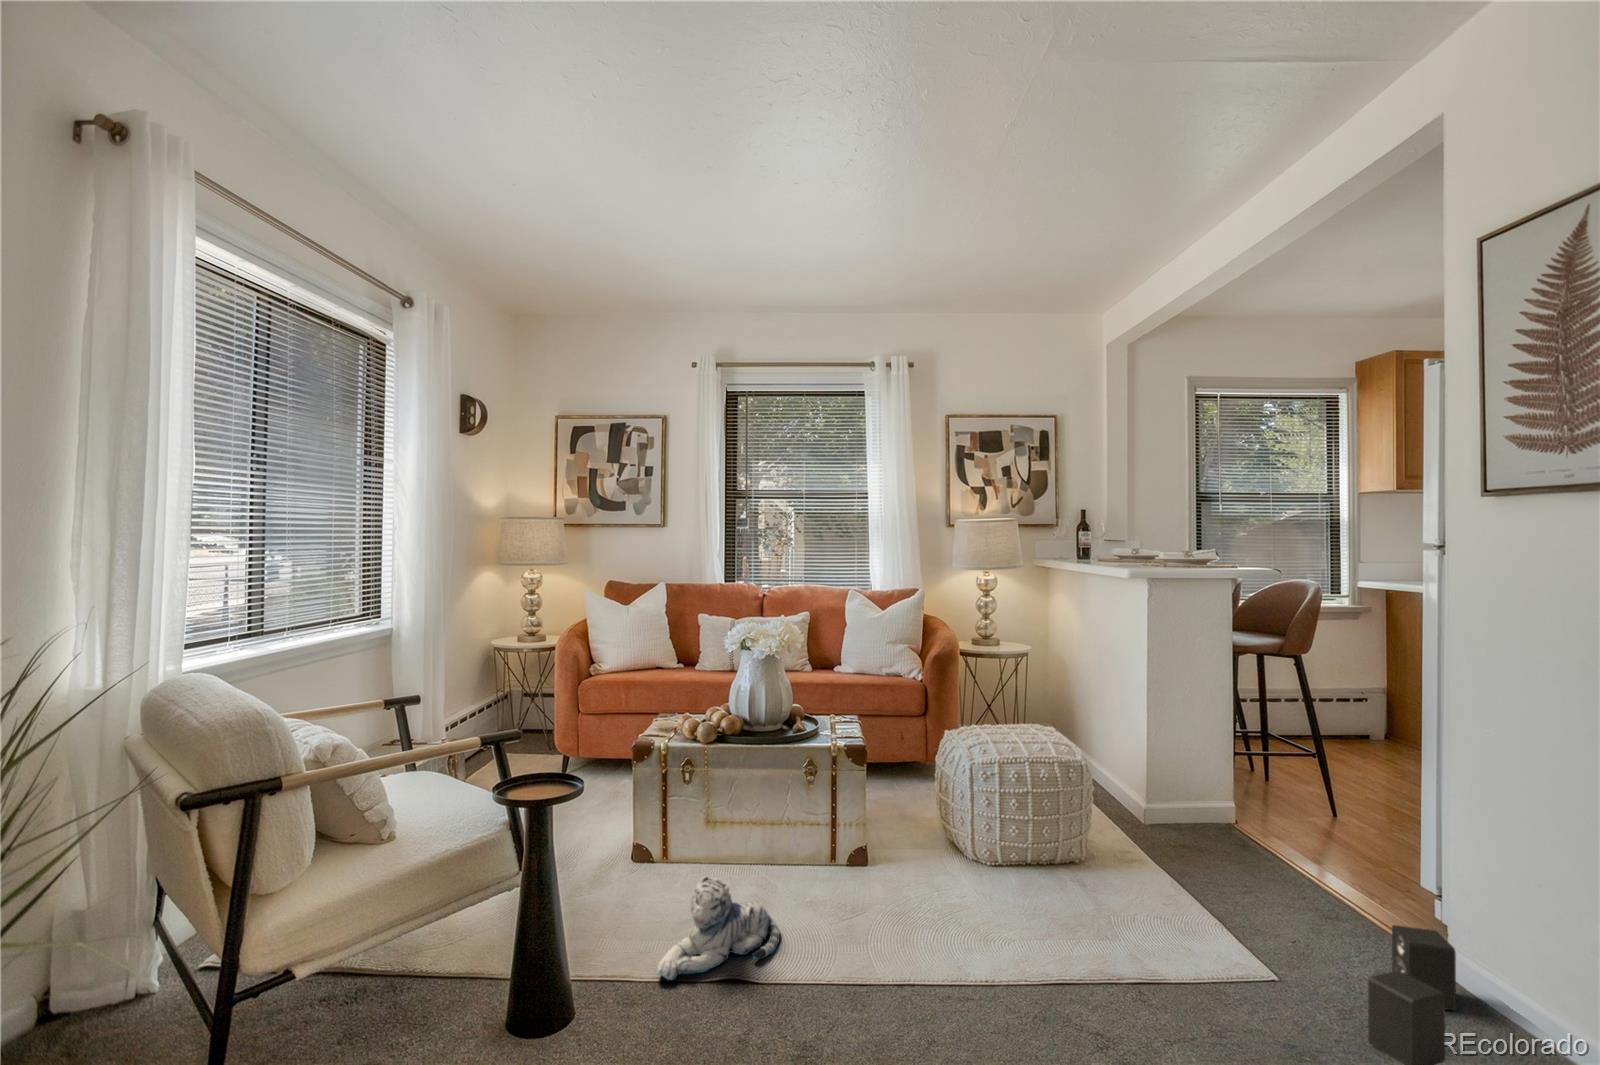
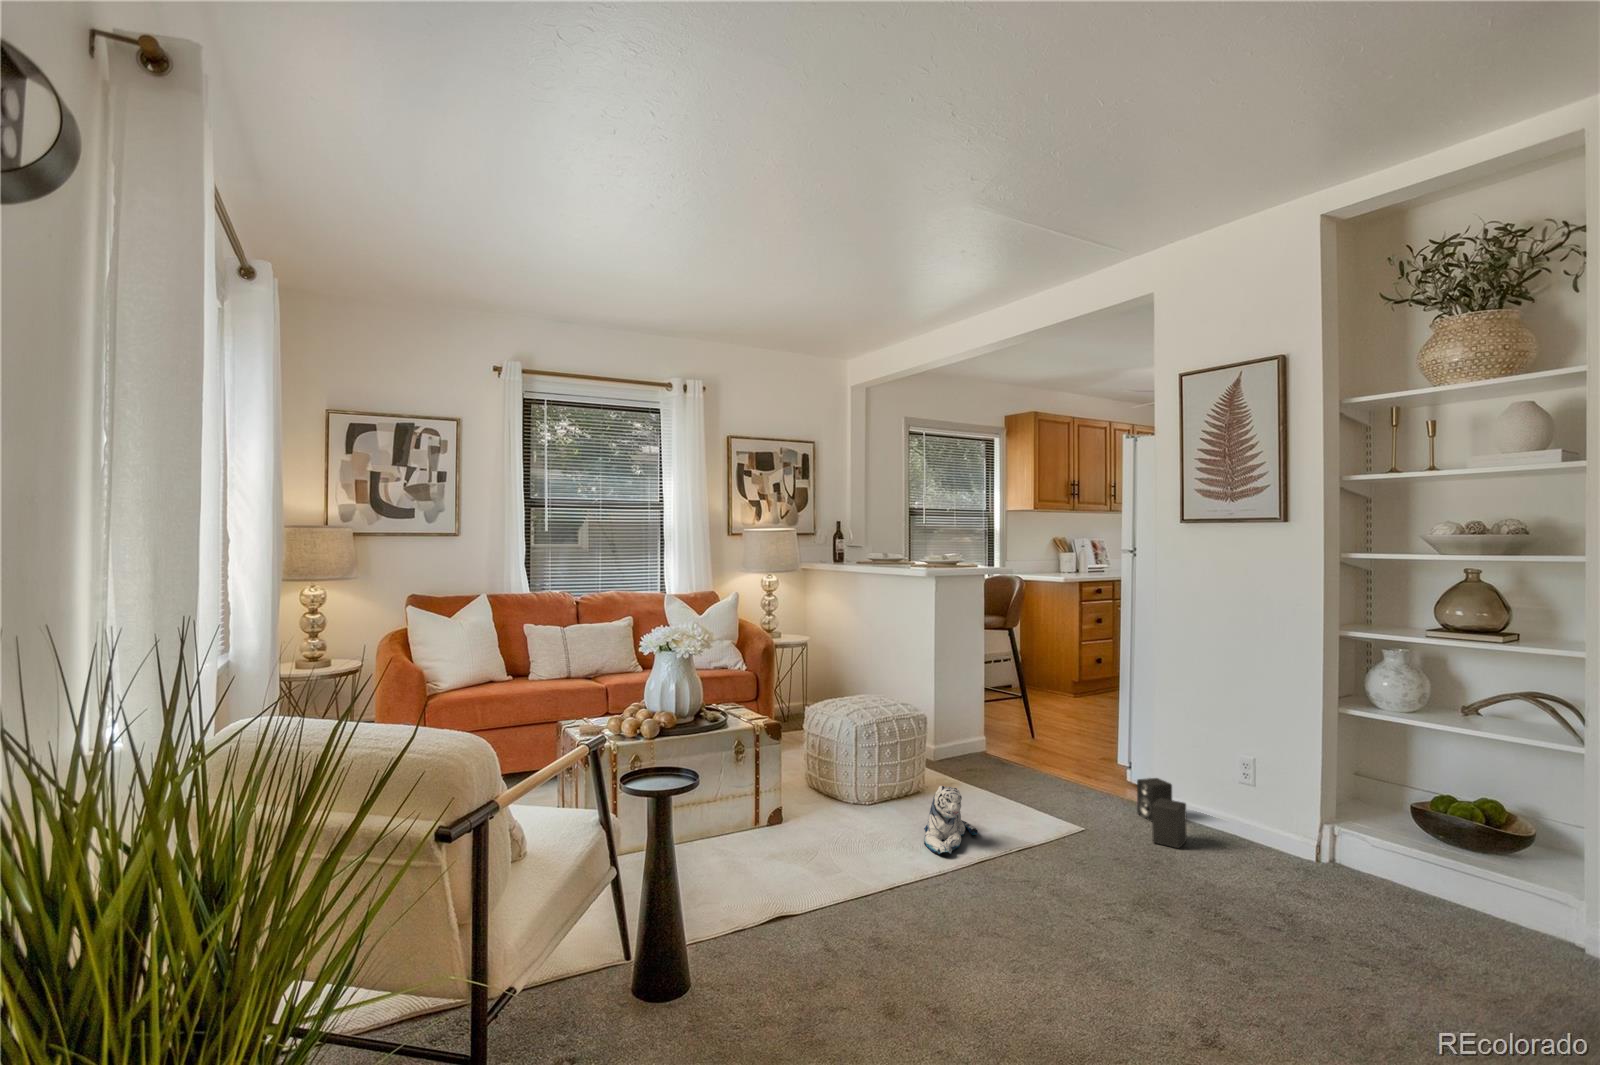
plush toy: present [656,877,780,980] -> present [924,786,978,854]

